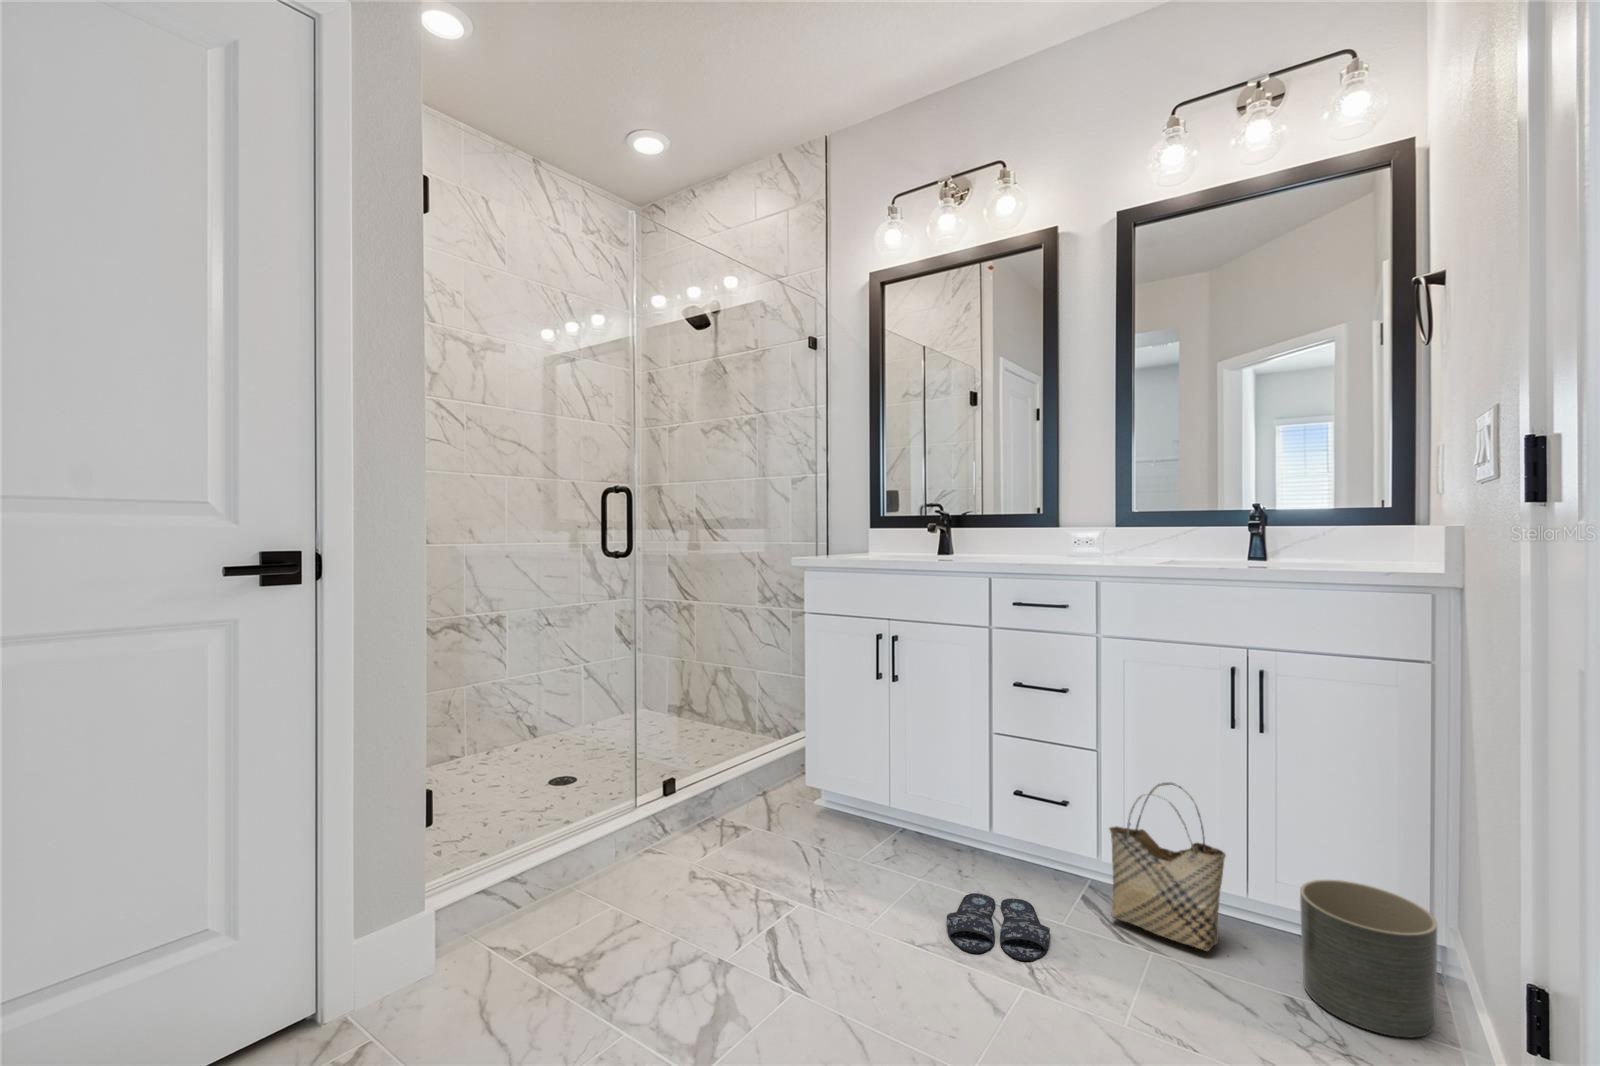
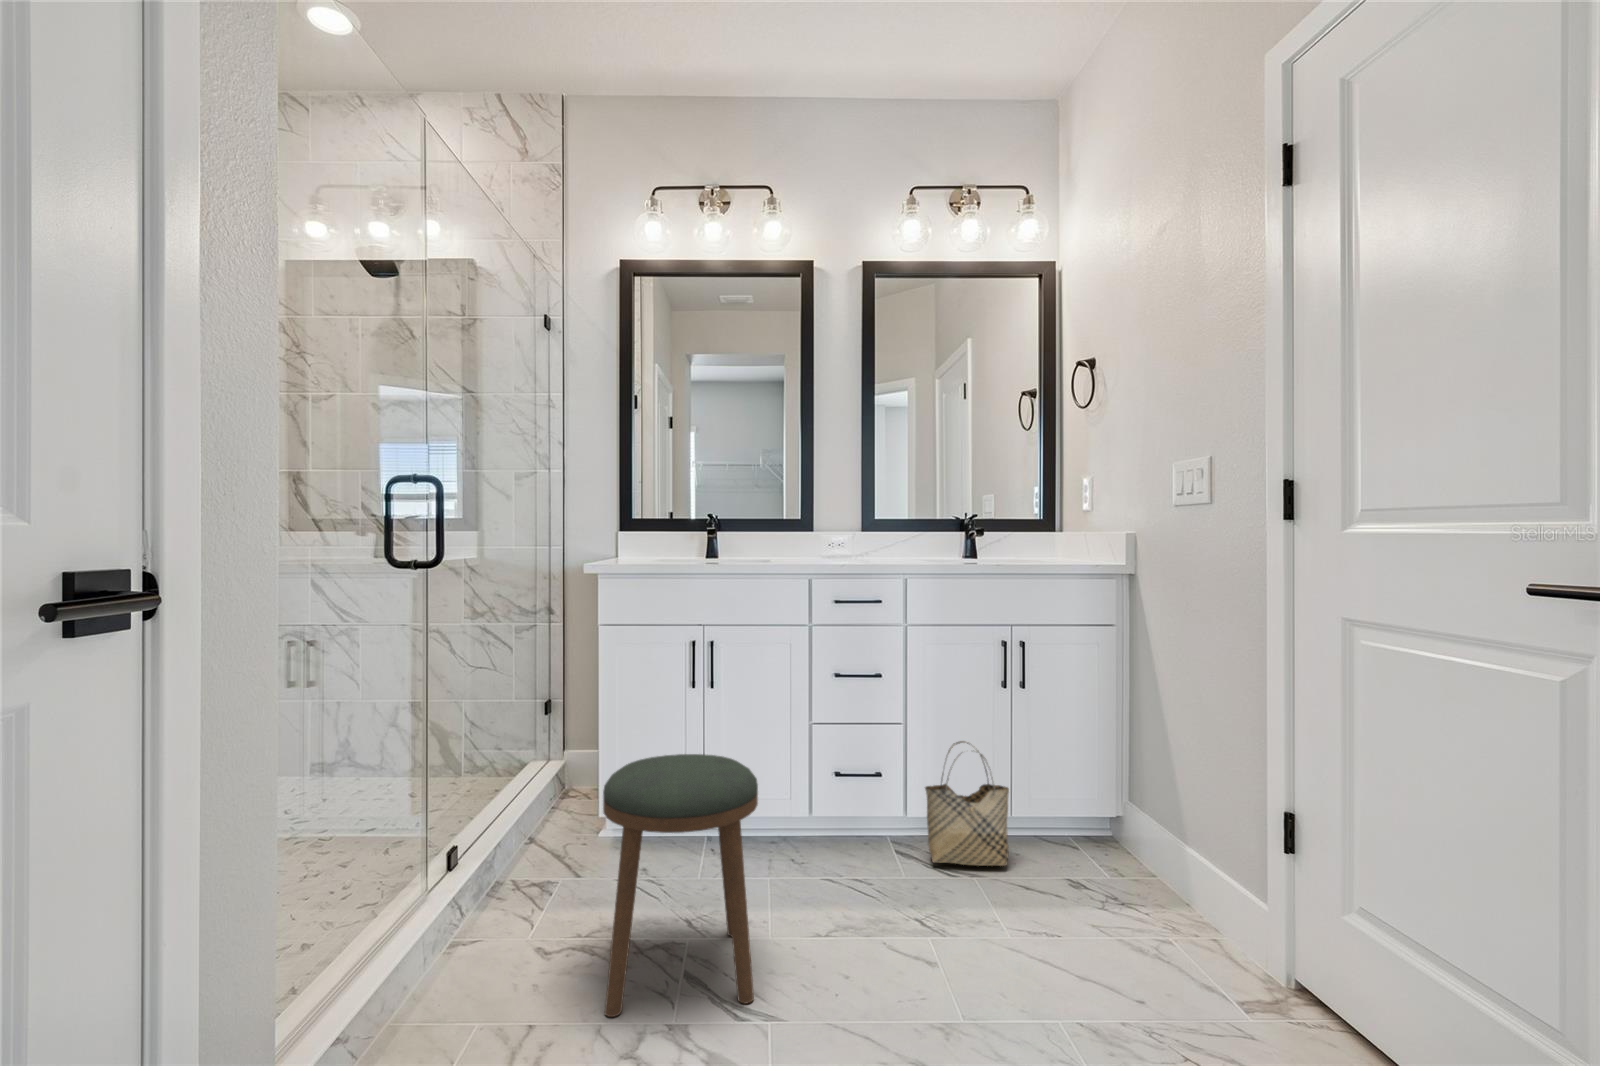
stool: none [690,734,851,972] -> present [603,754,758,1017]
planter: present [1300,880,1437,1037] -> none [1060,787,1140,882]
slippers: present [947,893,1050,961] -> none [818,871,918,925]

